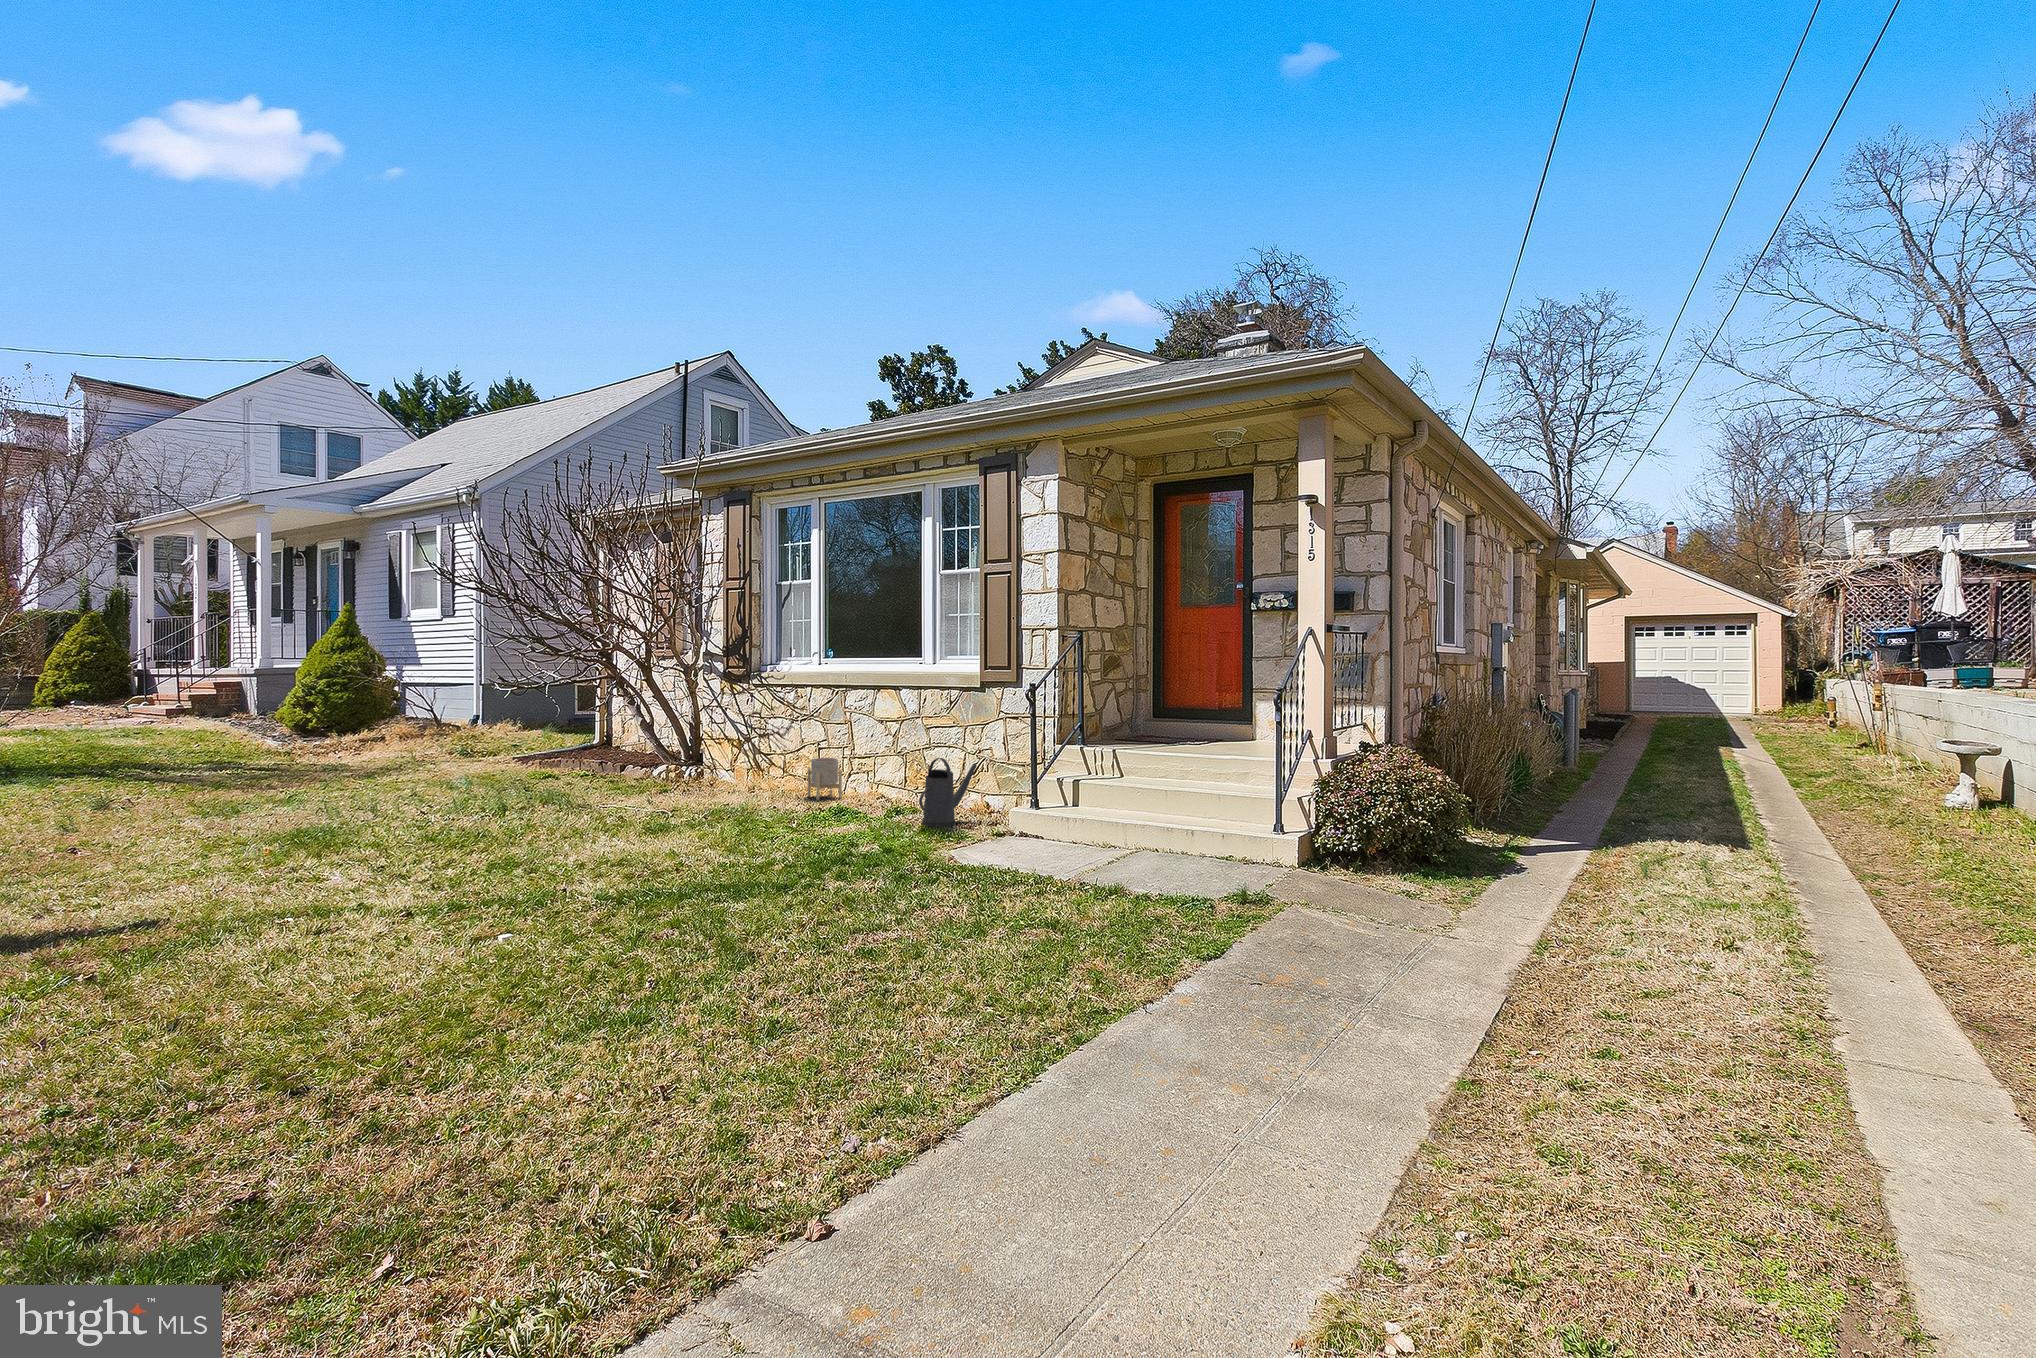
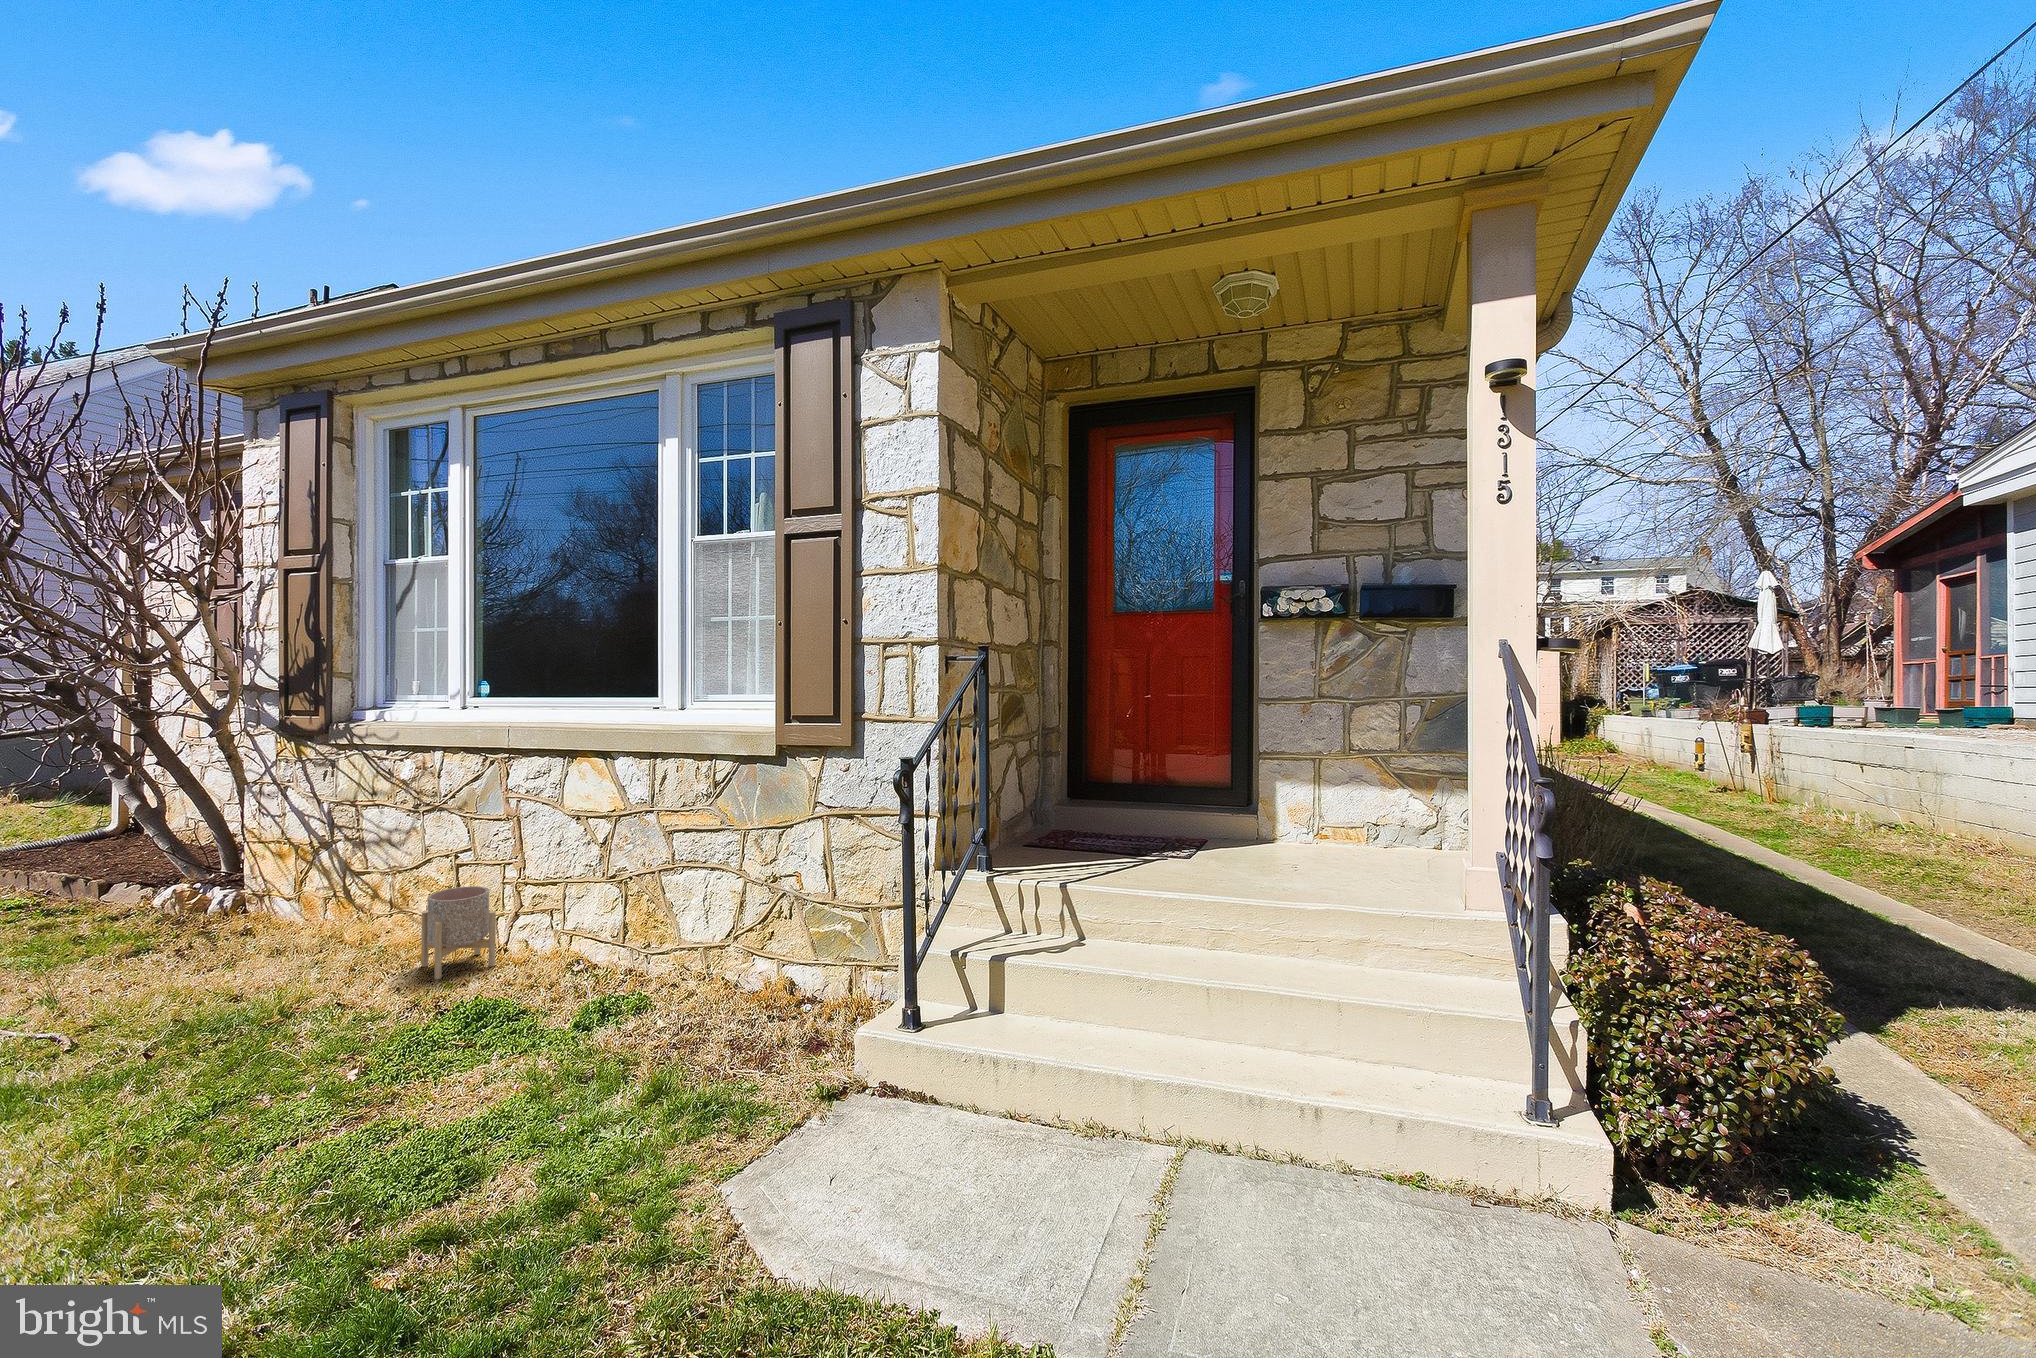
watering can: present [919,758,977,827] -> none [637,908,769,1075]

